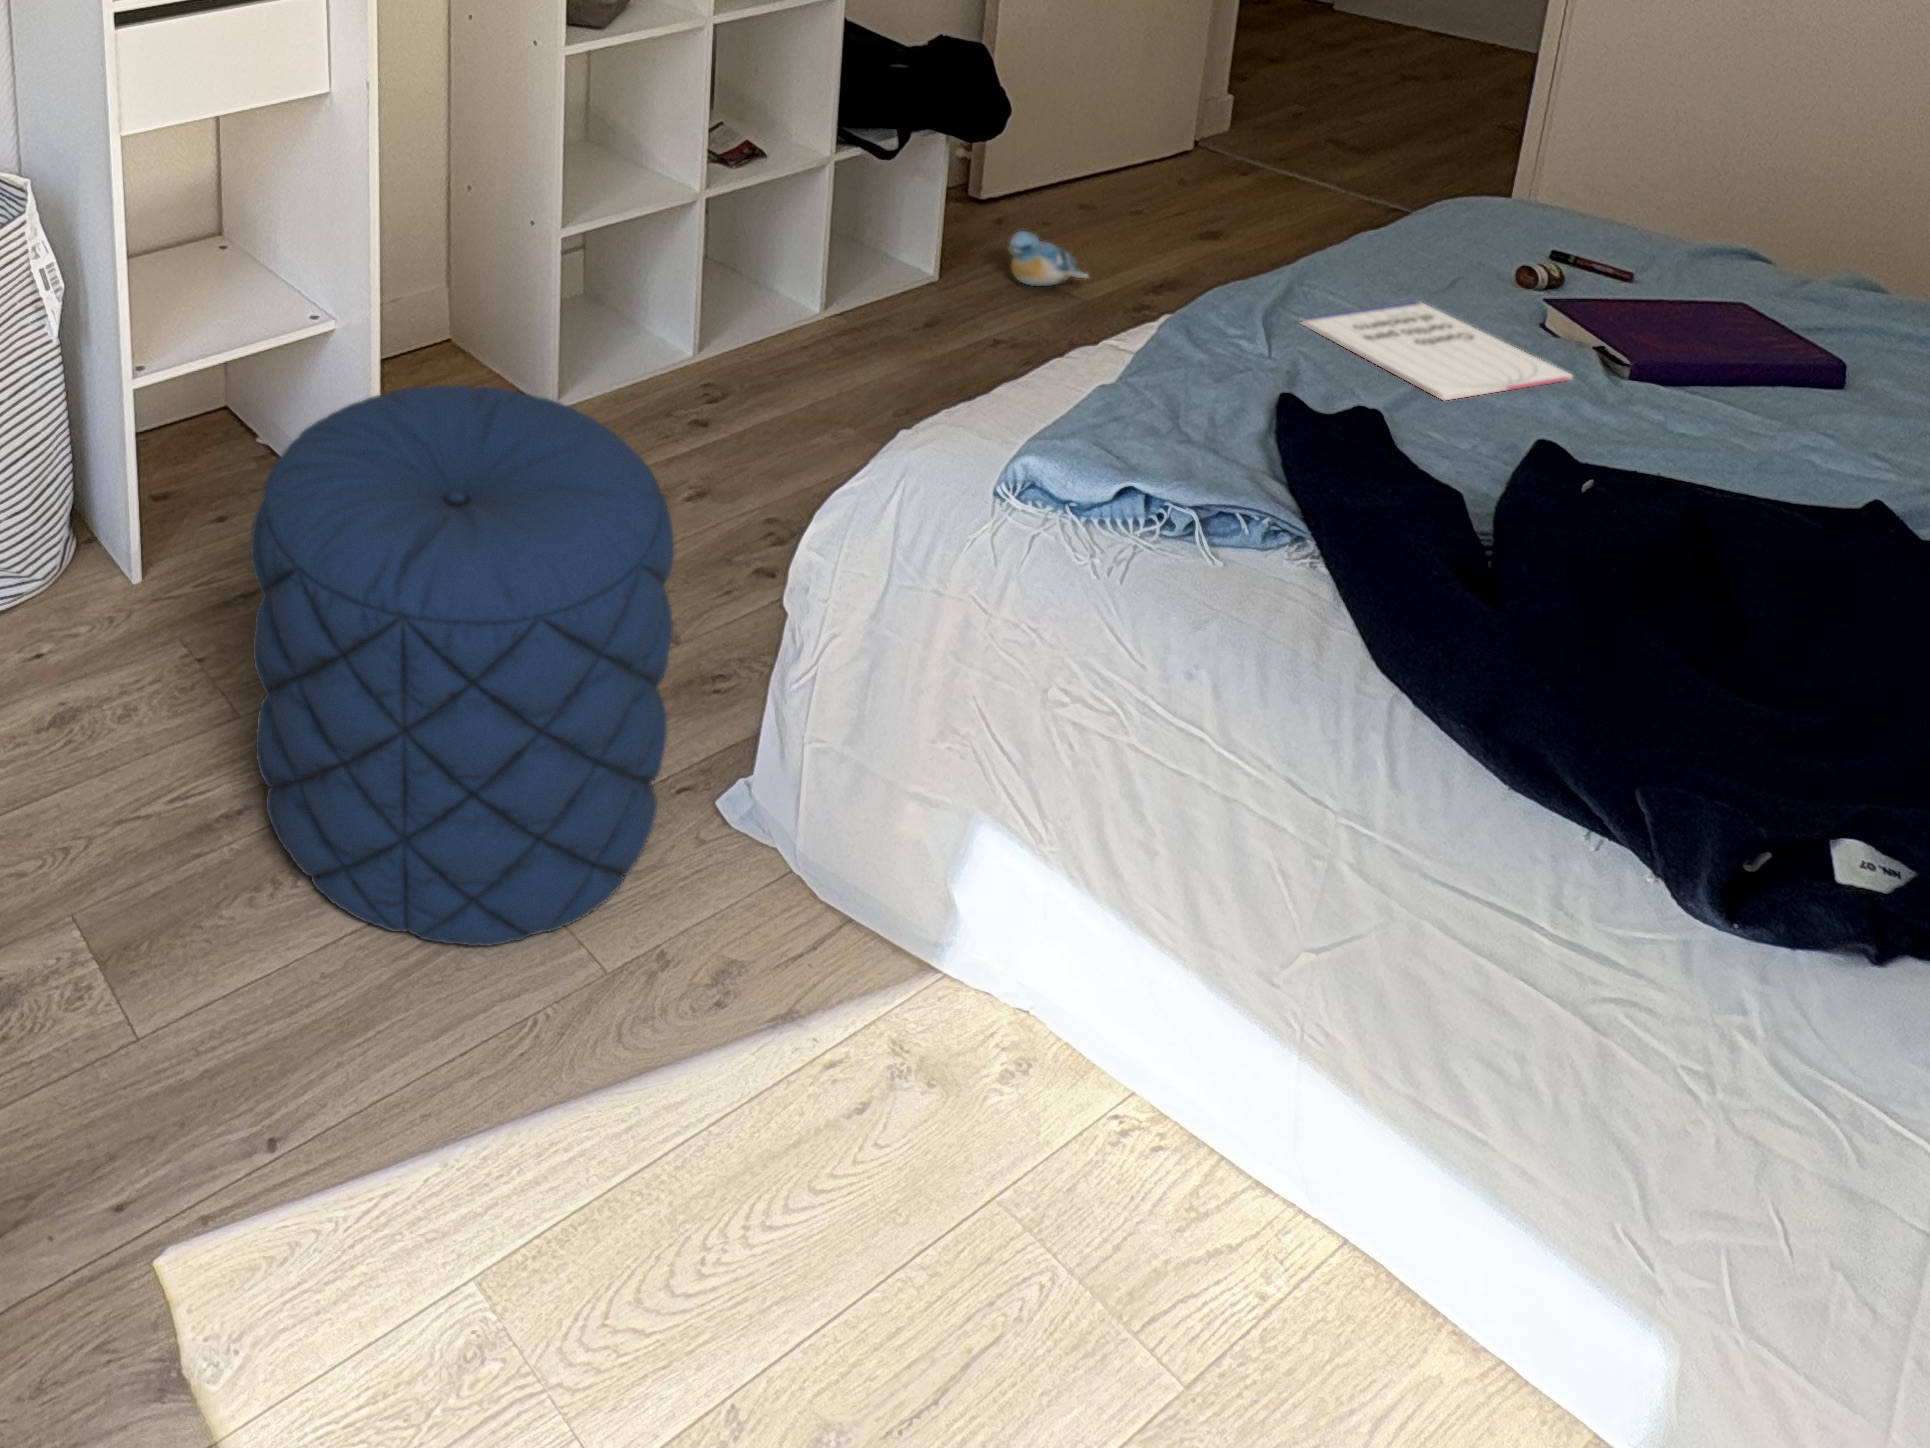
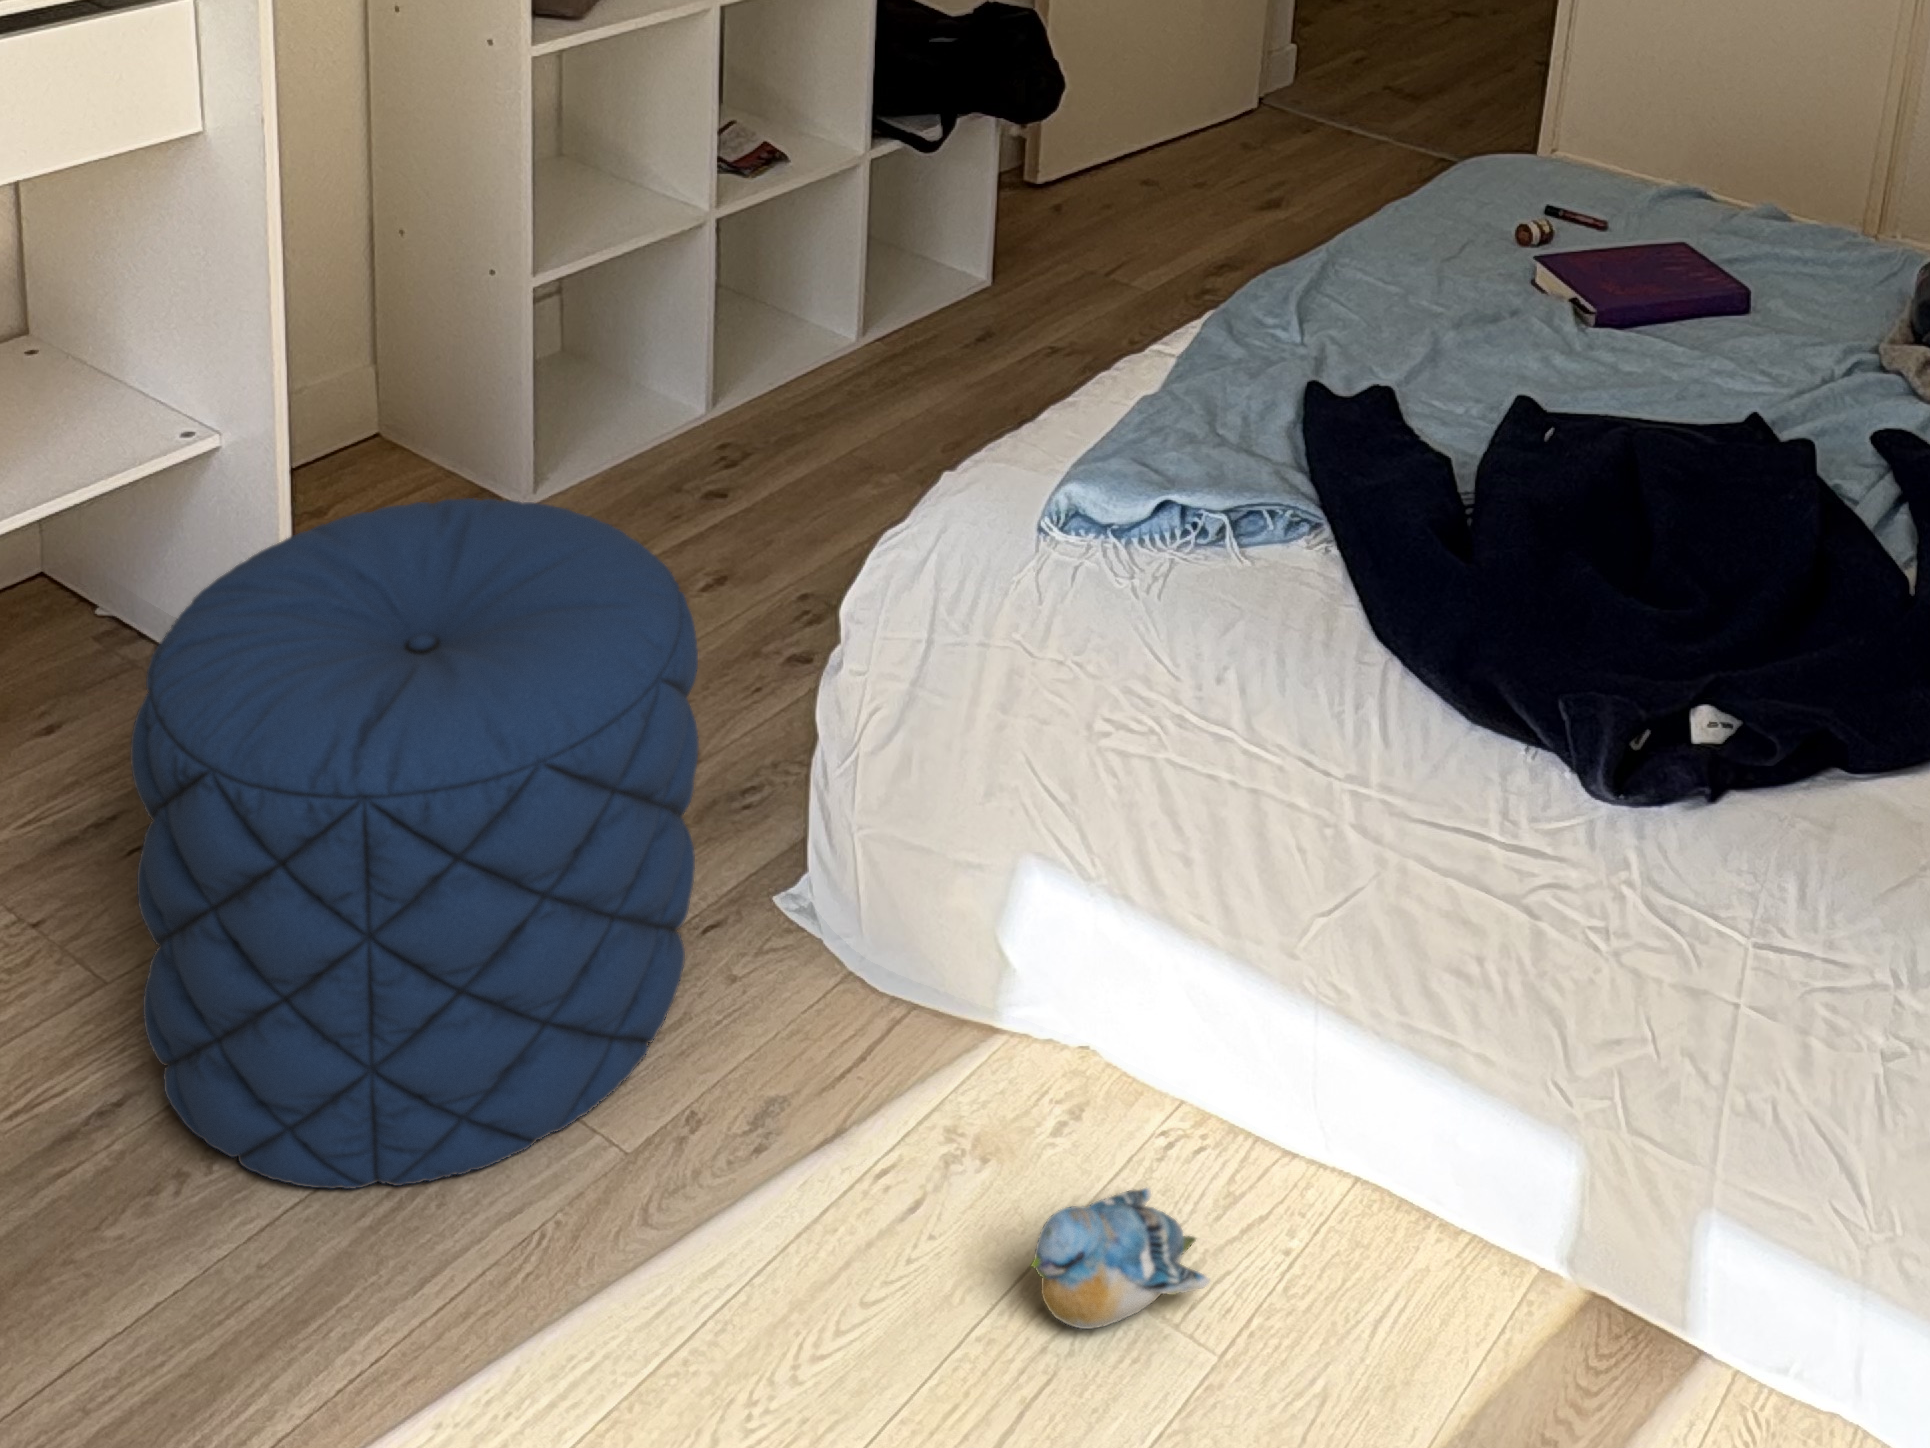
plush toy: present [1008,231,1088,286] -> present [1032,1188,1210,1329]
notebook: present [1301,301,1572,400] -> none [1328,274,1551,371]

